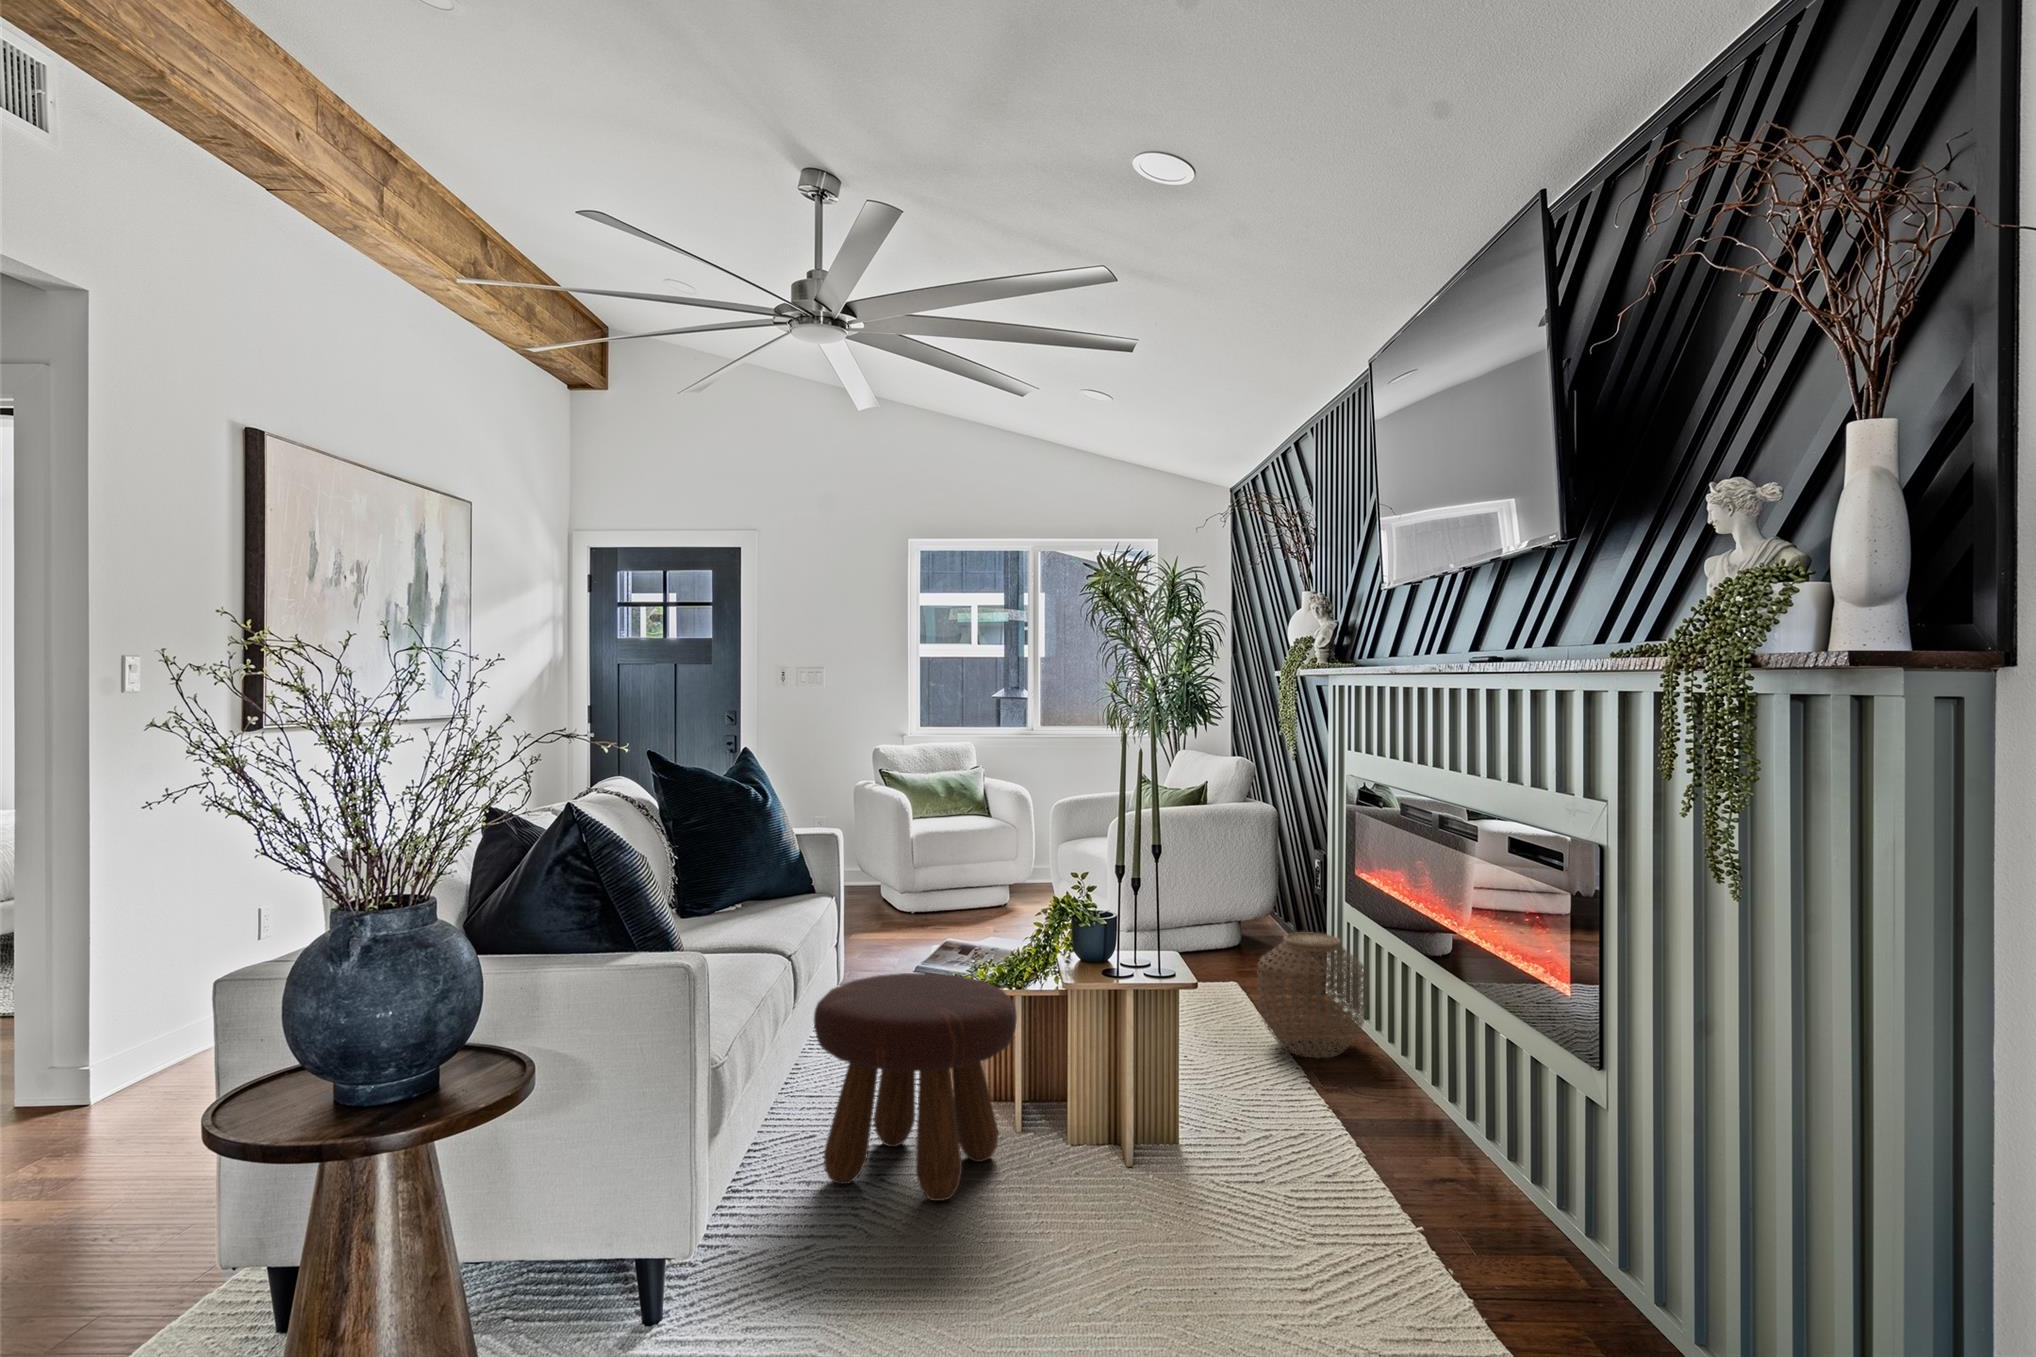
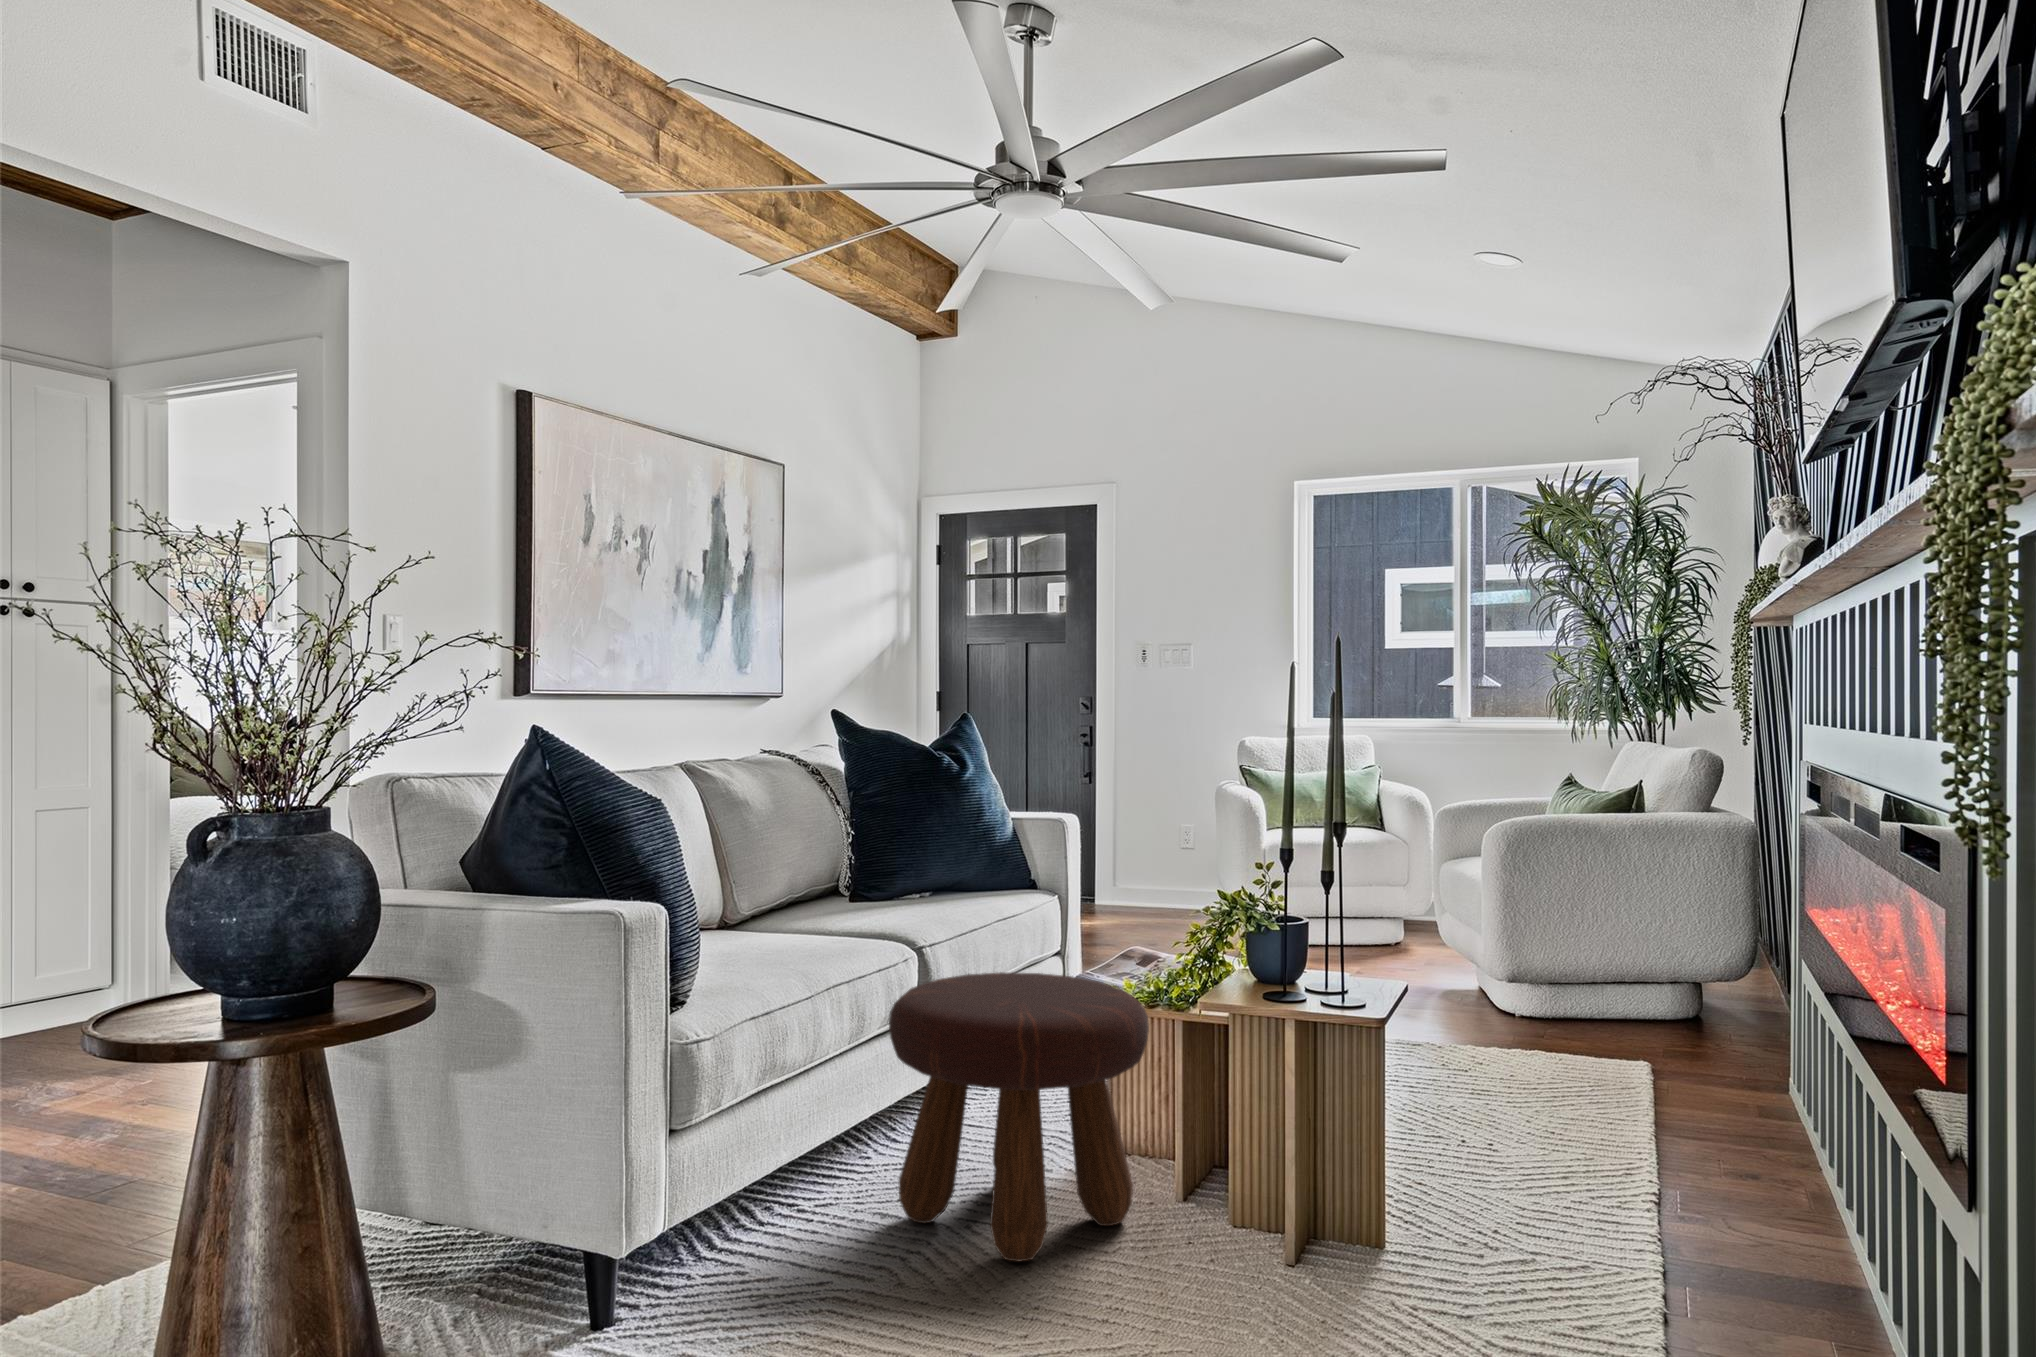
woven basket: present [1258,932,1367,1057] -> none [1616,984,1795,1174]

